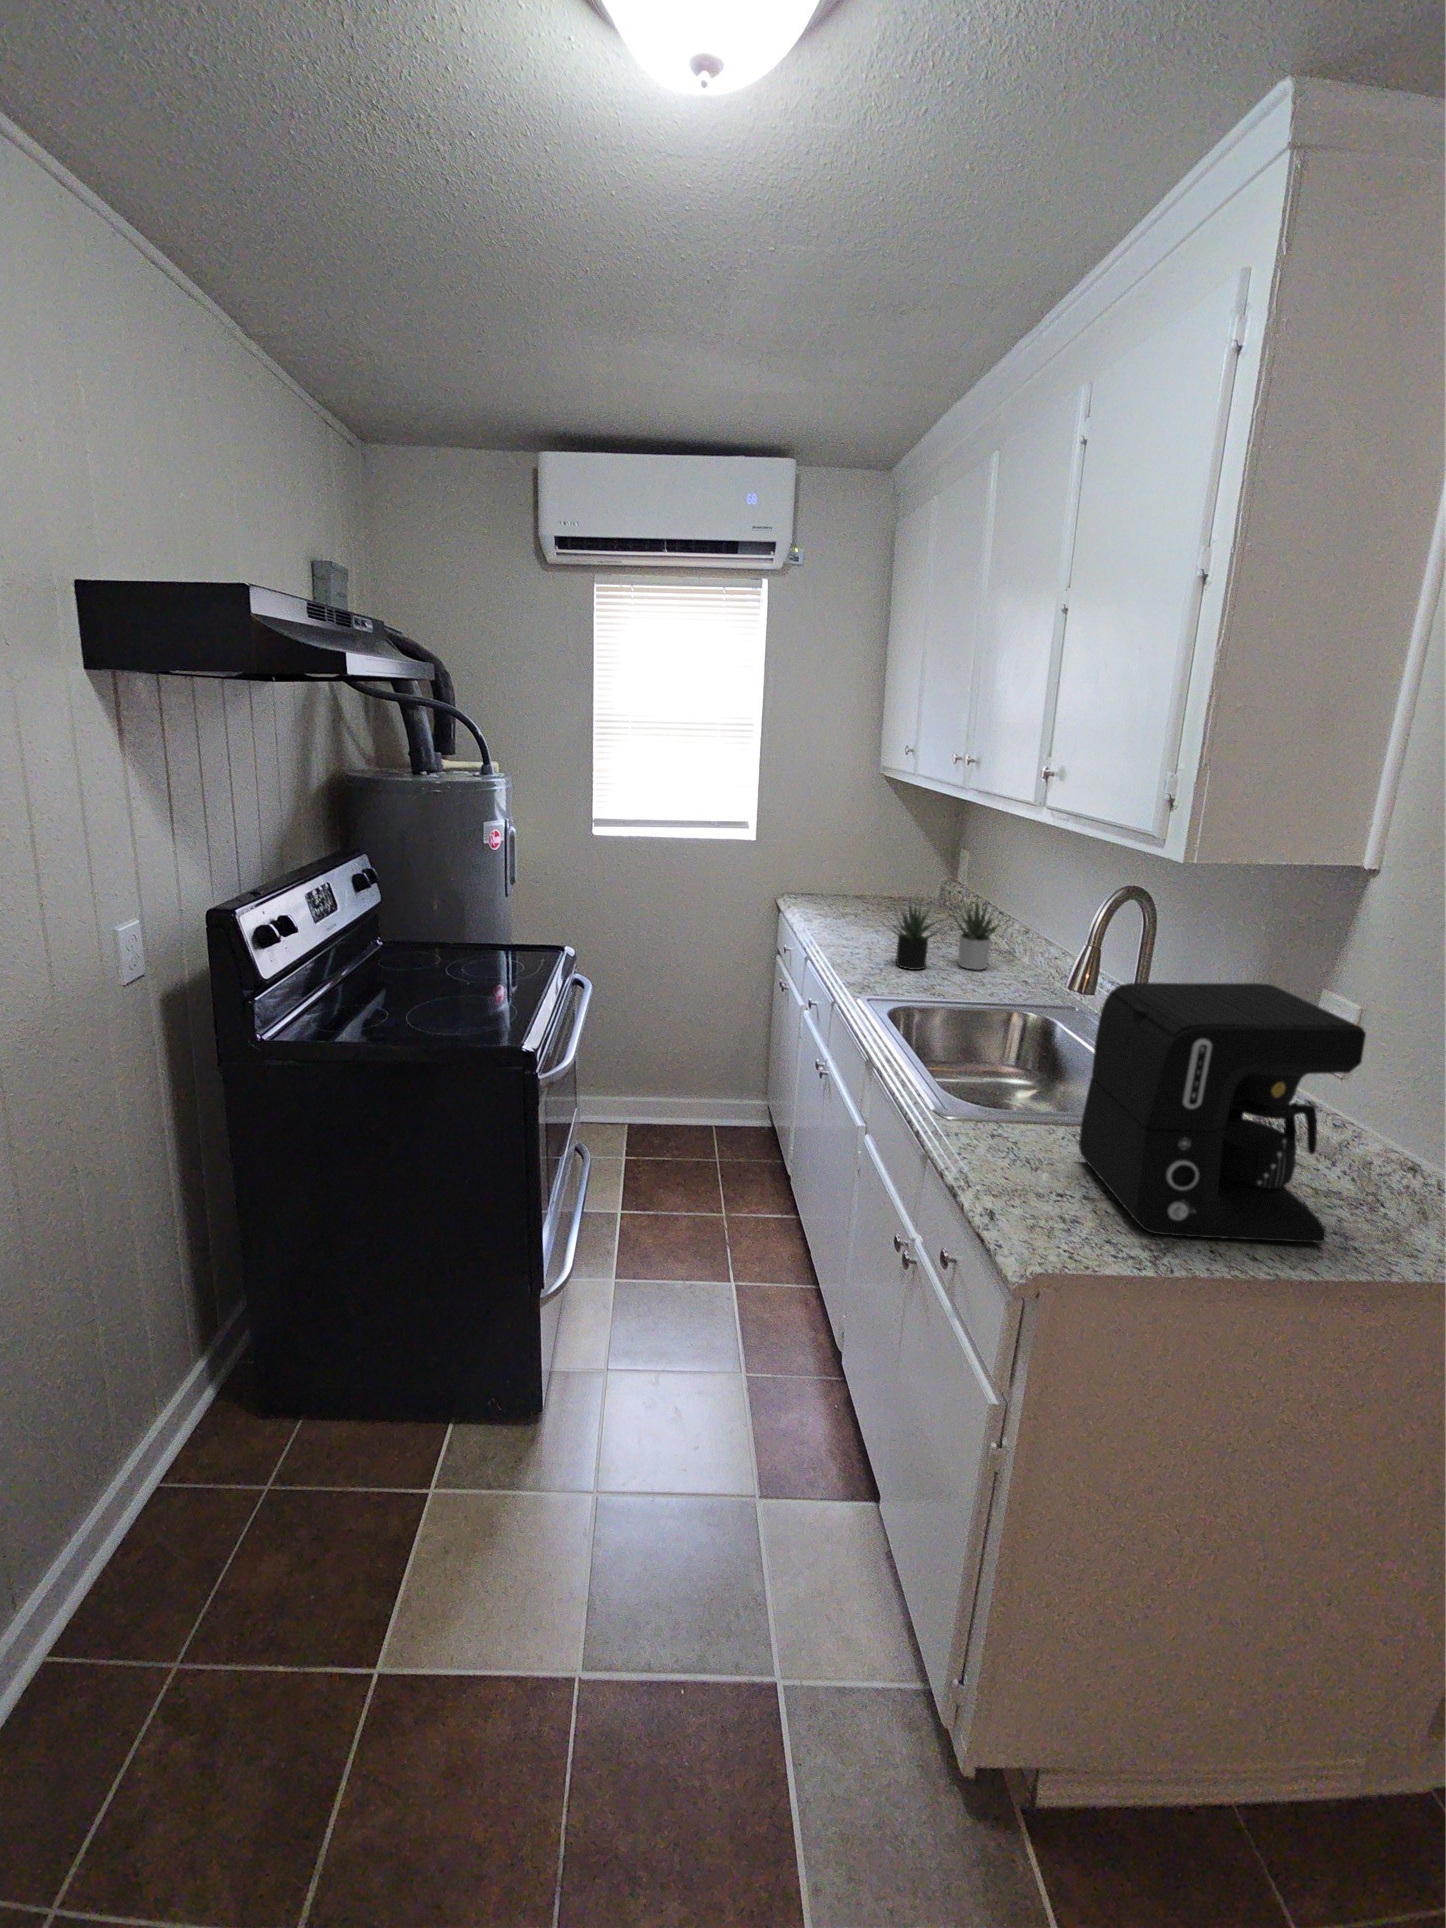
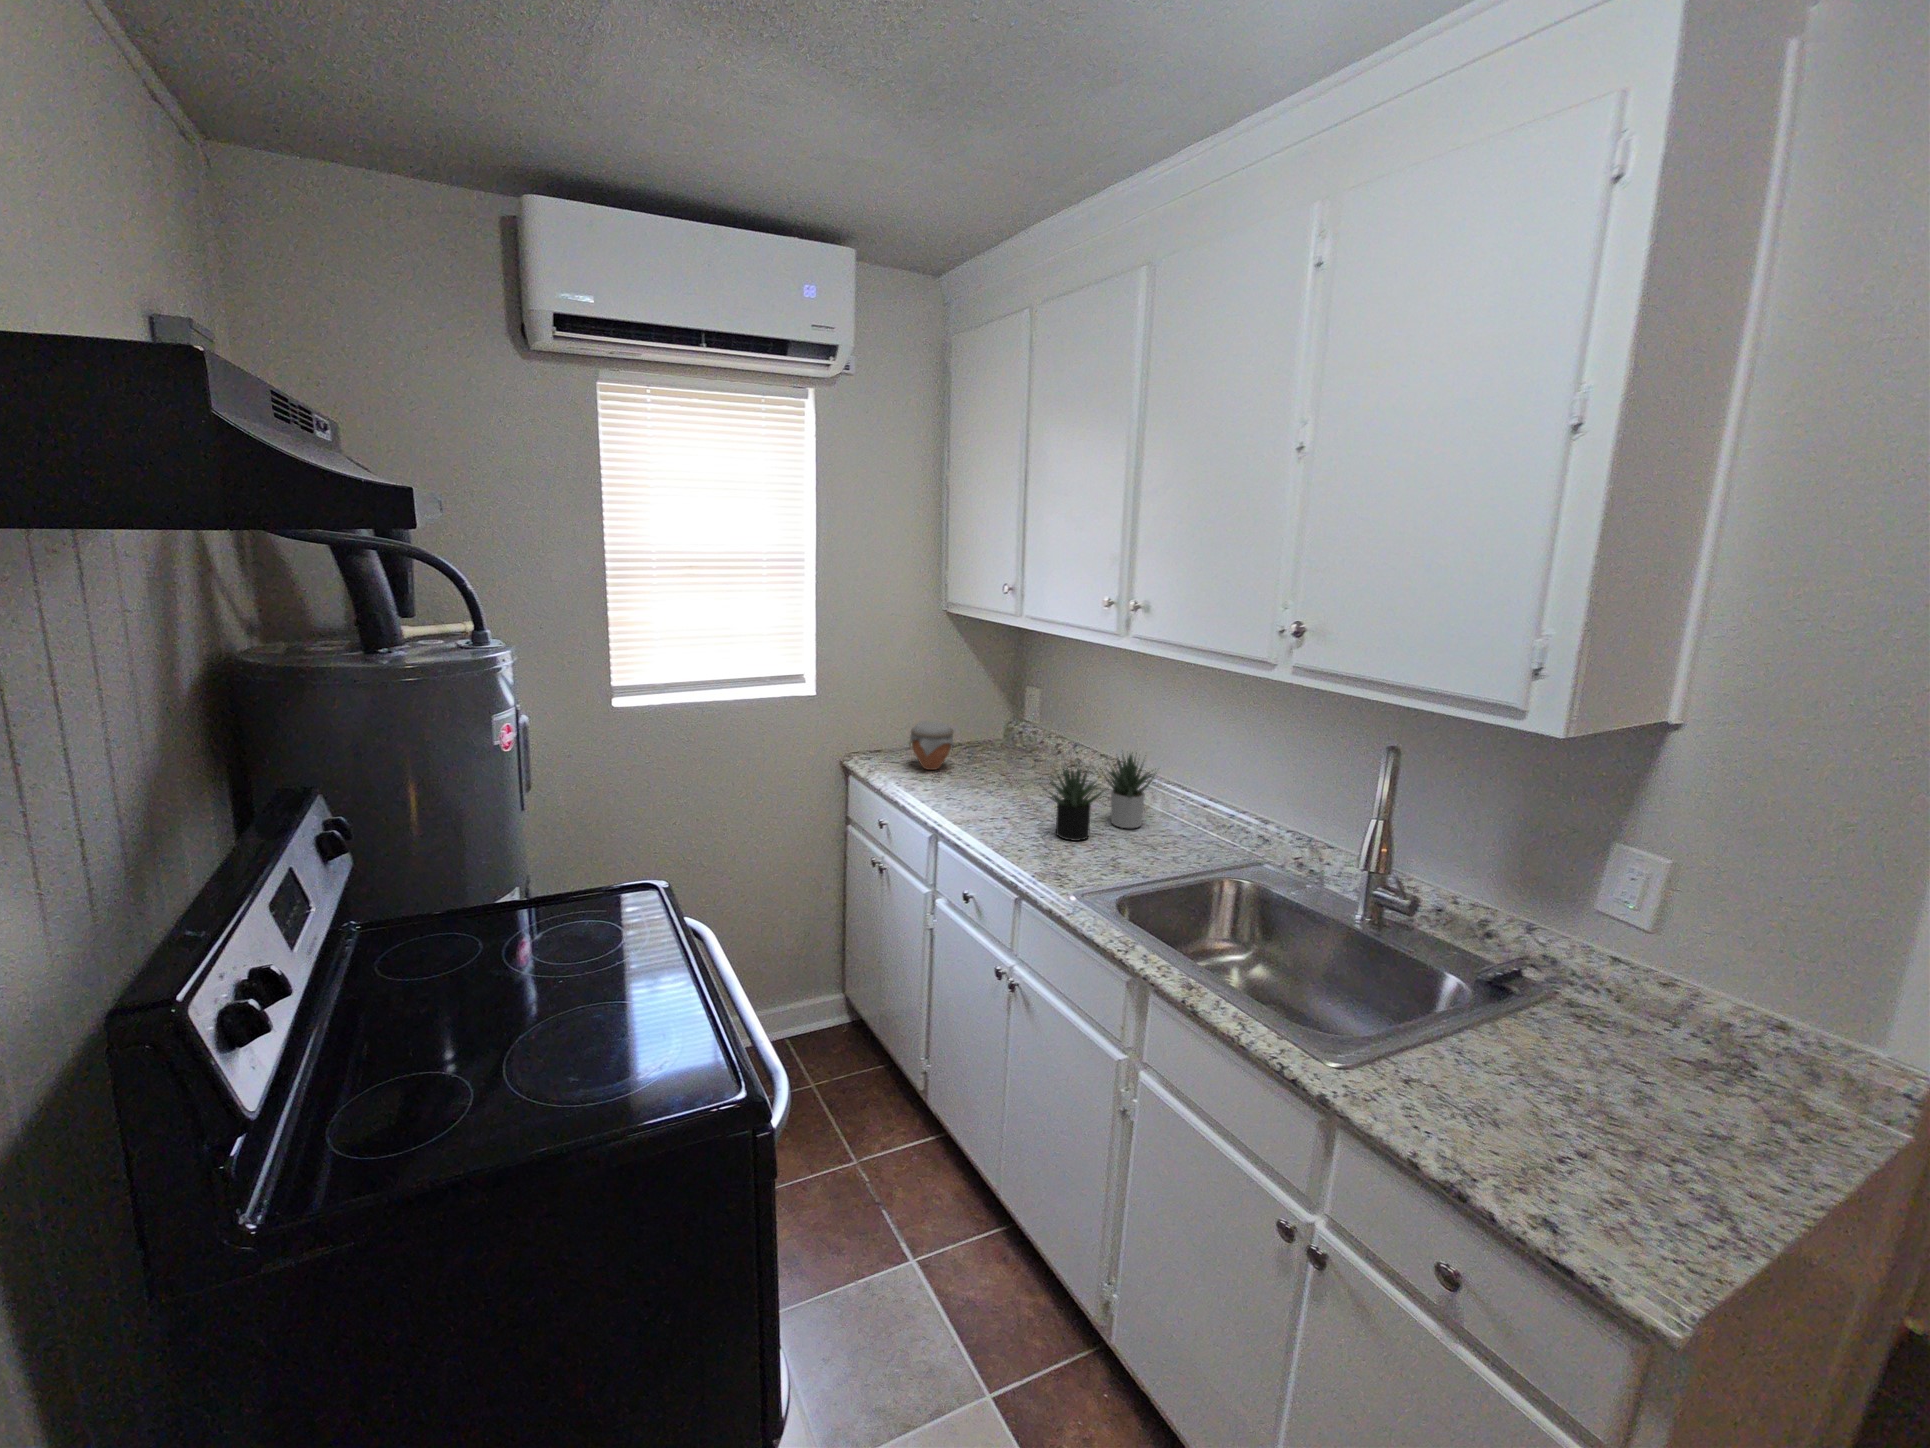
jar: none [821,870,863,912] -> present [910,721,954,770]
coffee maker: present [1079,983,1366,1242] -> none [1513,863,1839,1189]

